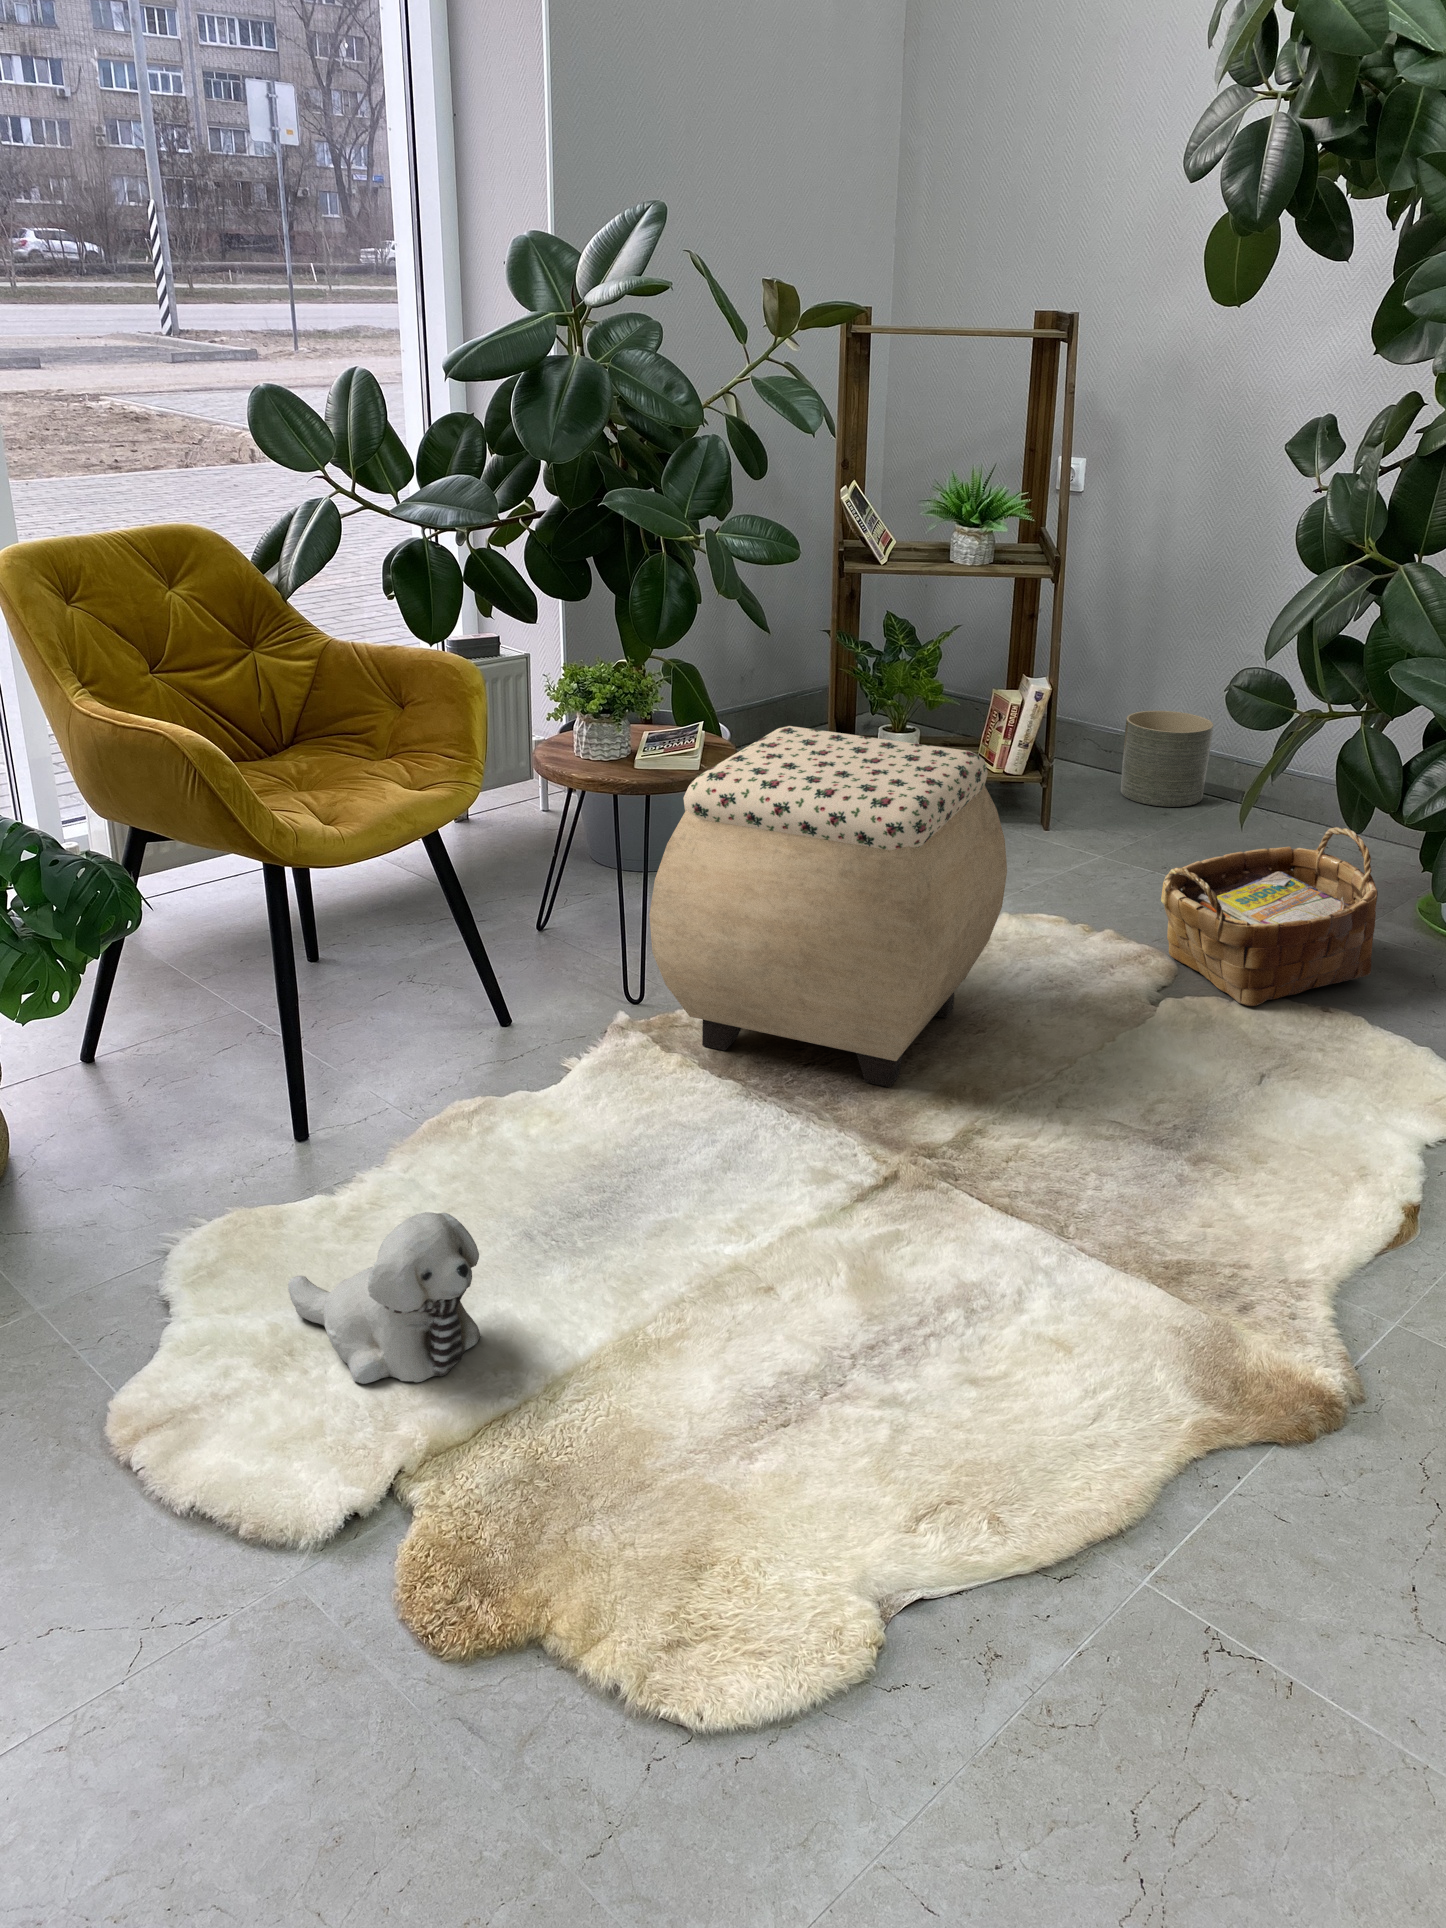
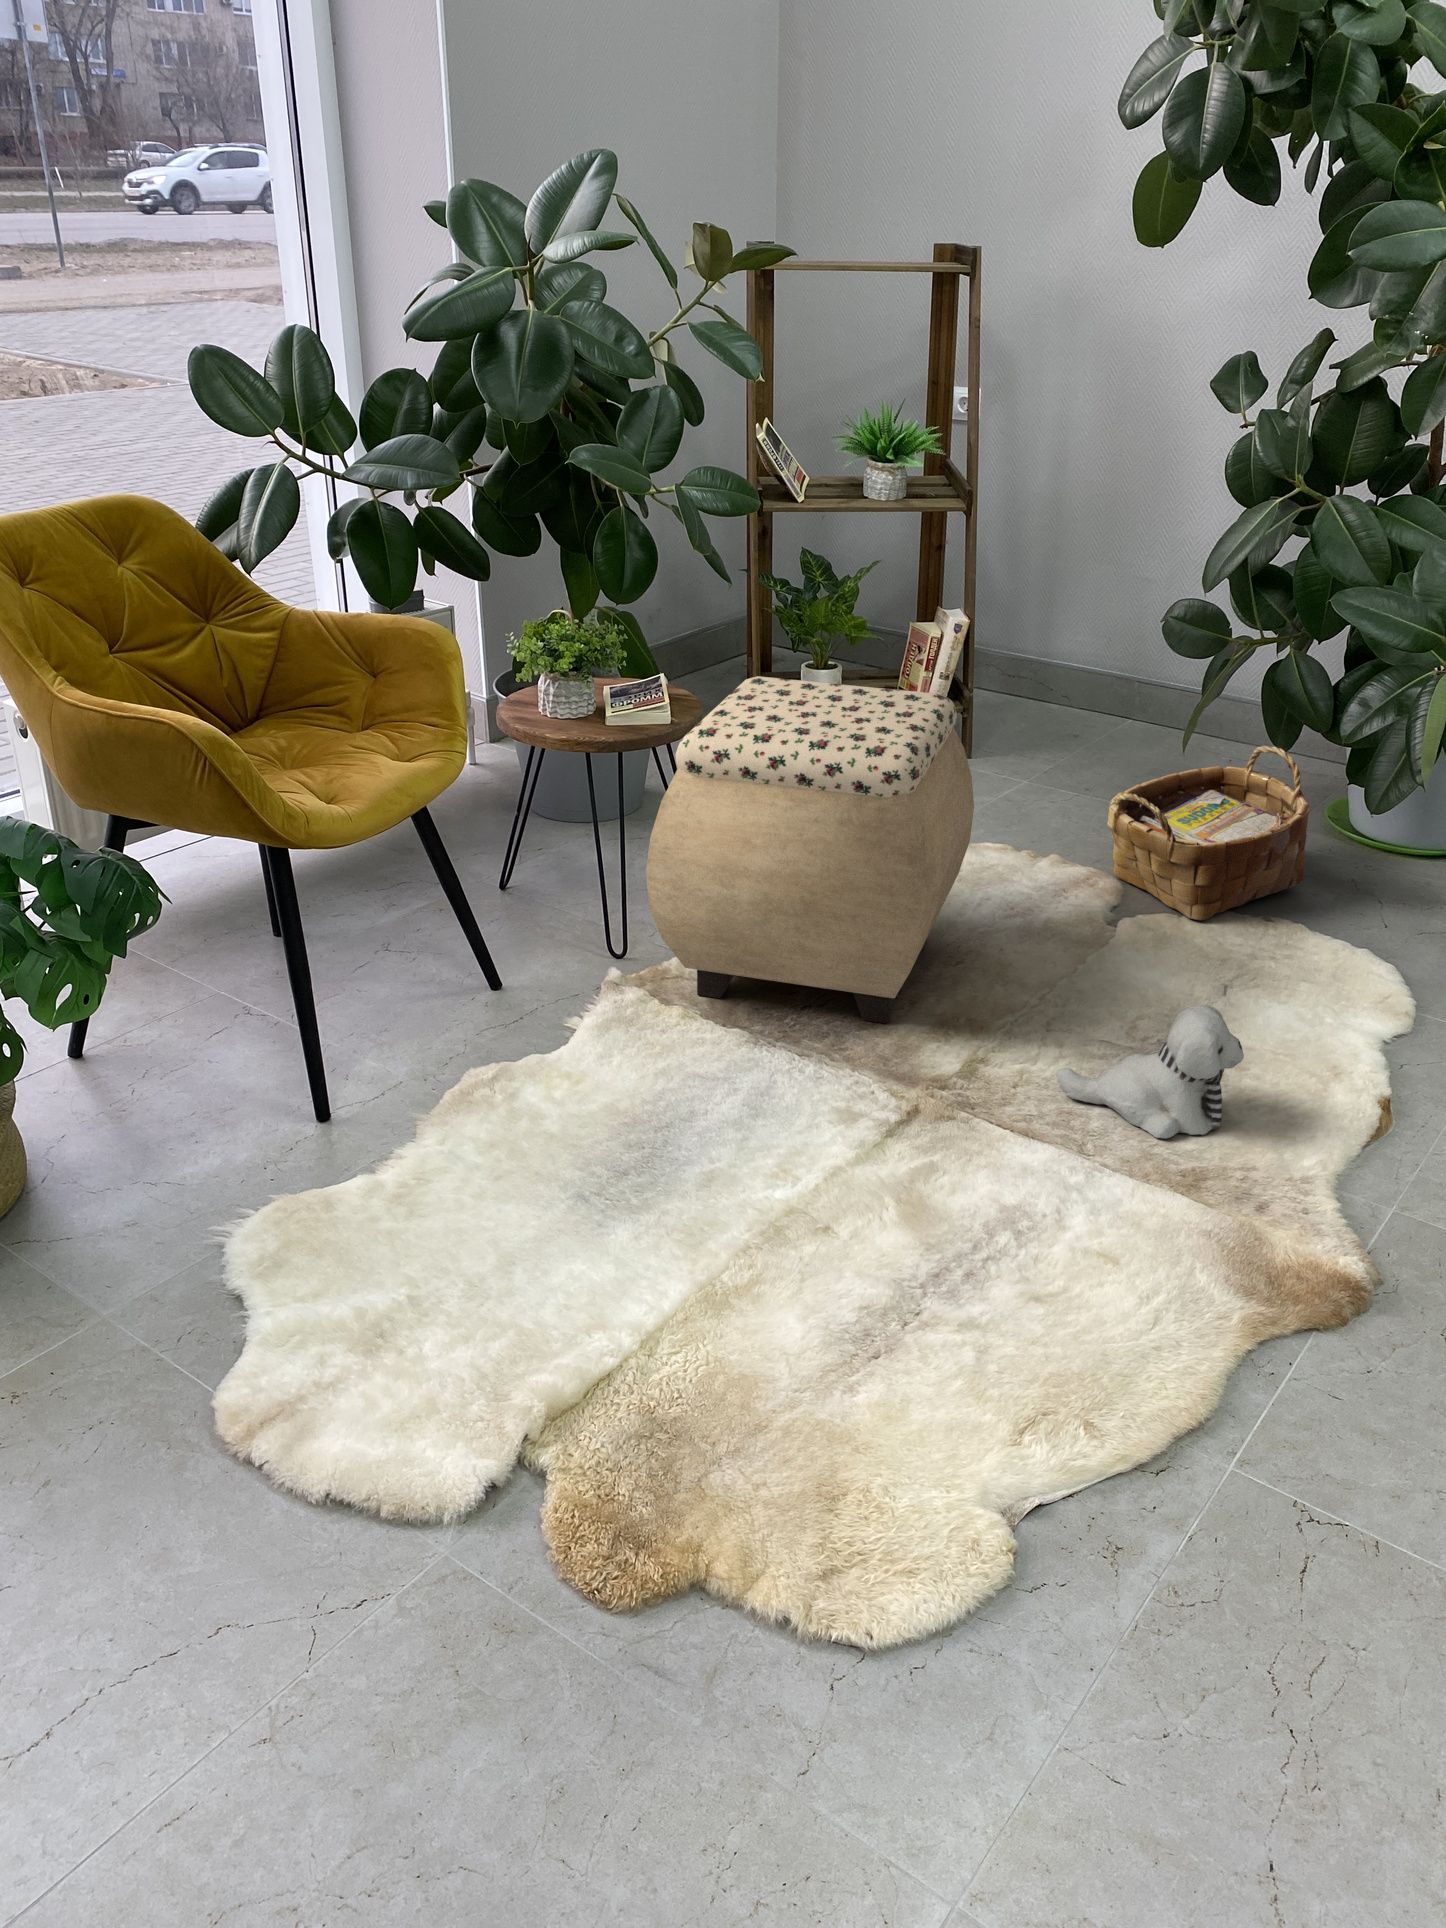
planter: present [1121,711,1213,807] -> none [1030,635,1117,728]
plush toy: present [288,1212,481,1384] -> present [1057,1005,1244,1139]

